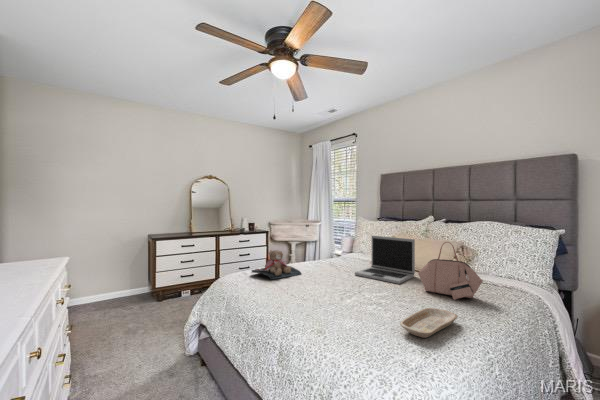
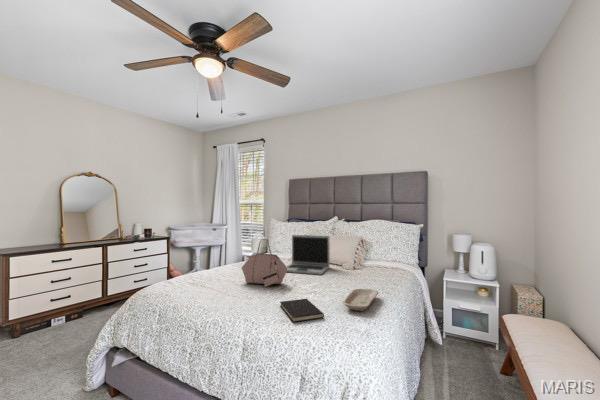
handbag: present [418,242,483,300] -> present [242,239,288,287]
teddy bear: present [252,250,301,280] -> none [177,254,231,285]
hardcover book: none [329,309,370,337] -> present [280,299,324,322]

